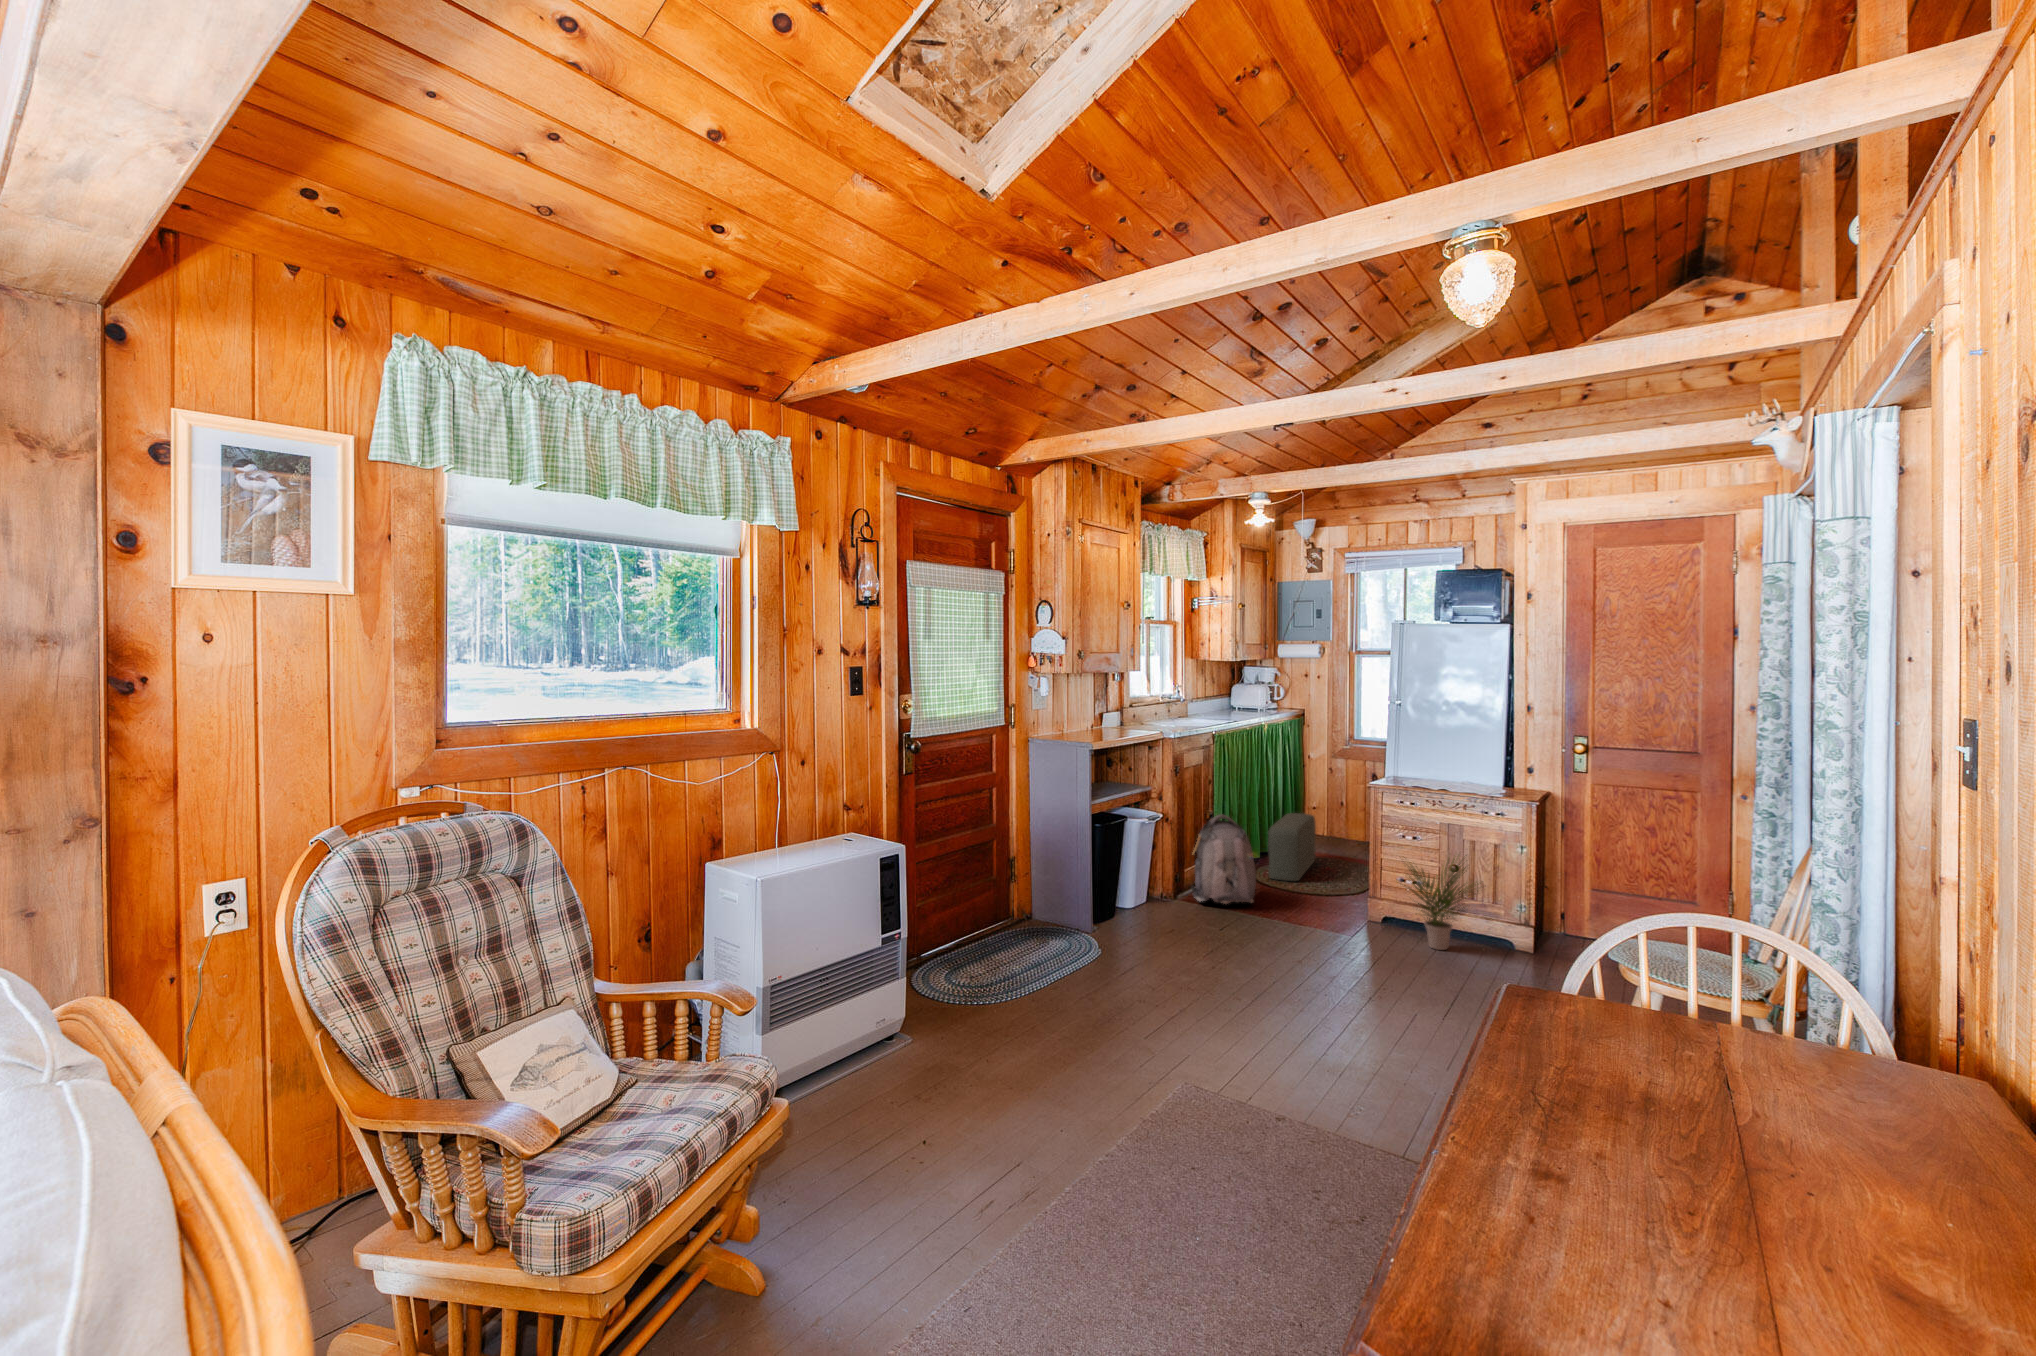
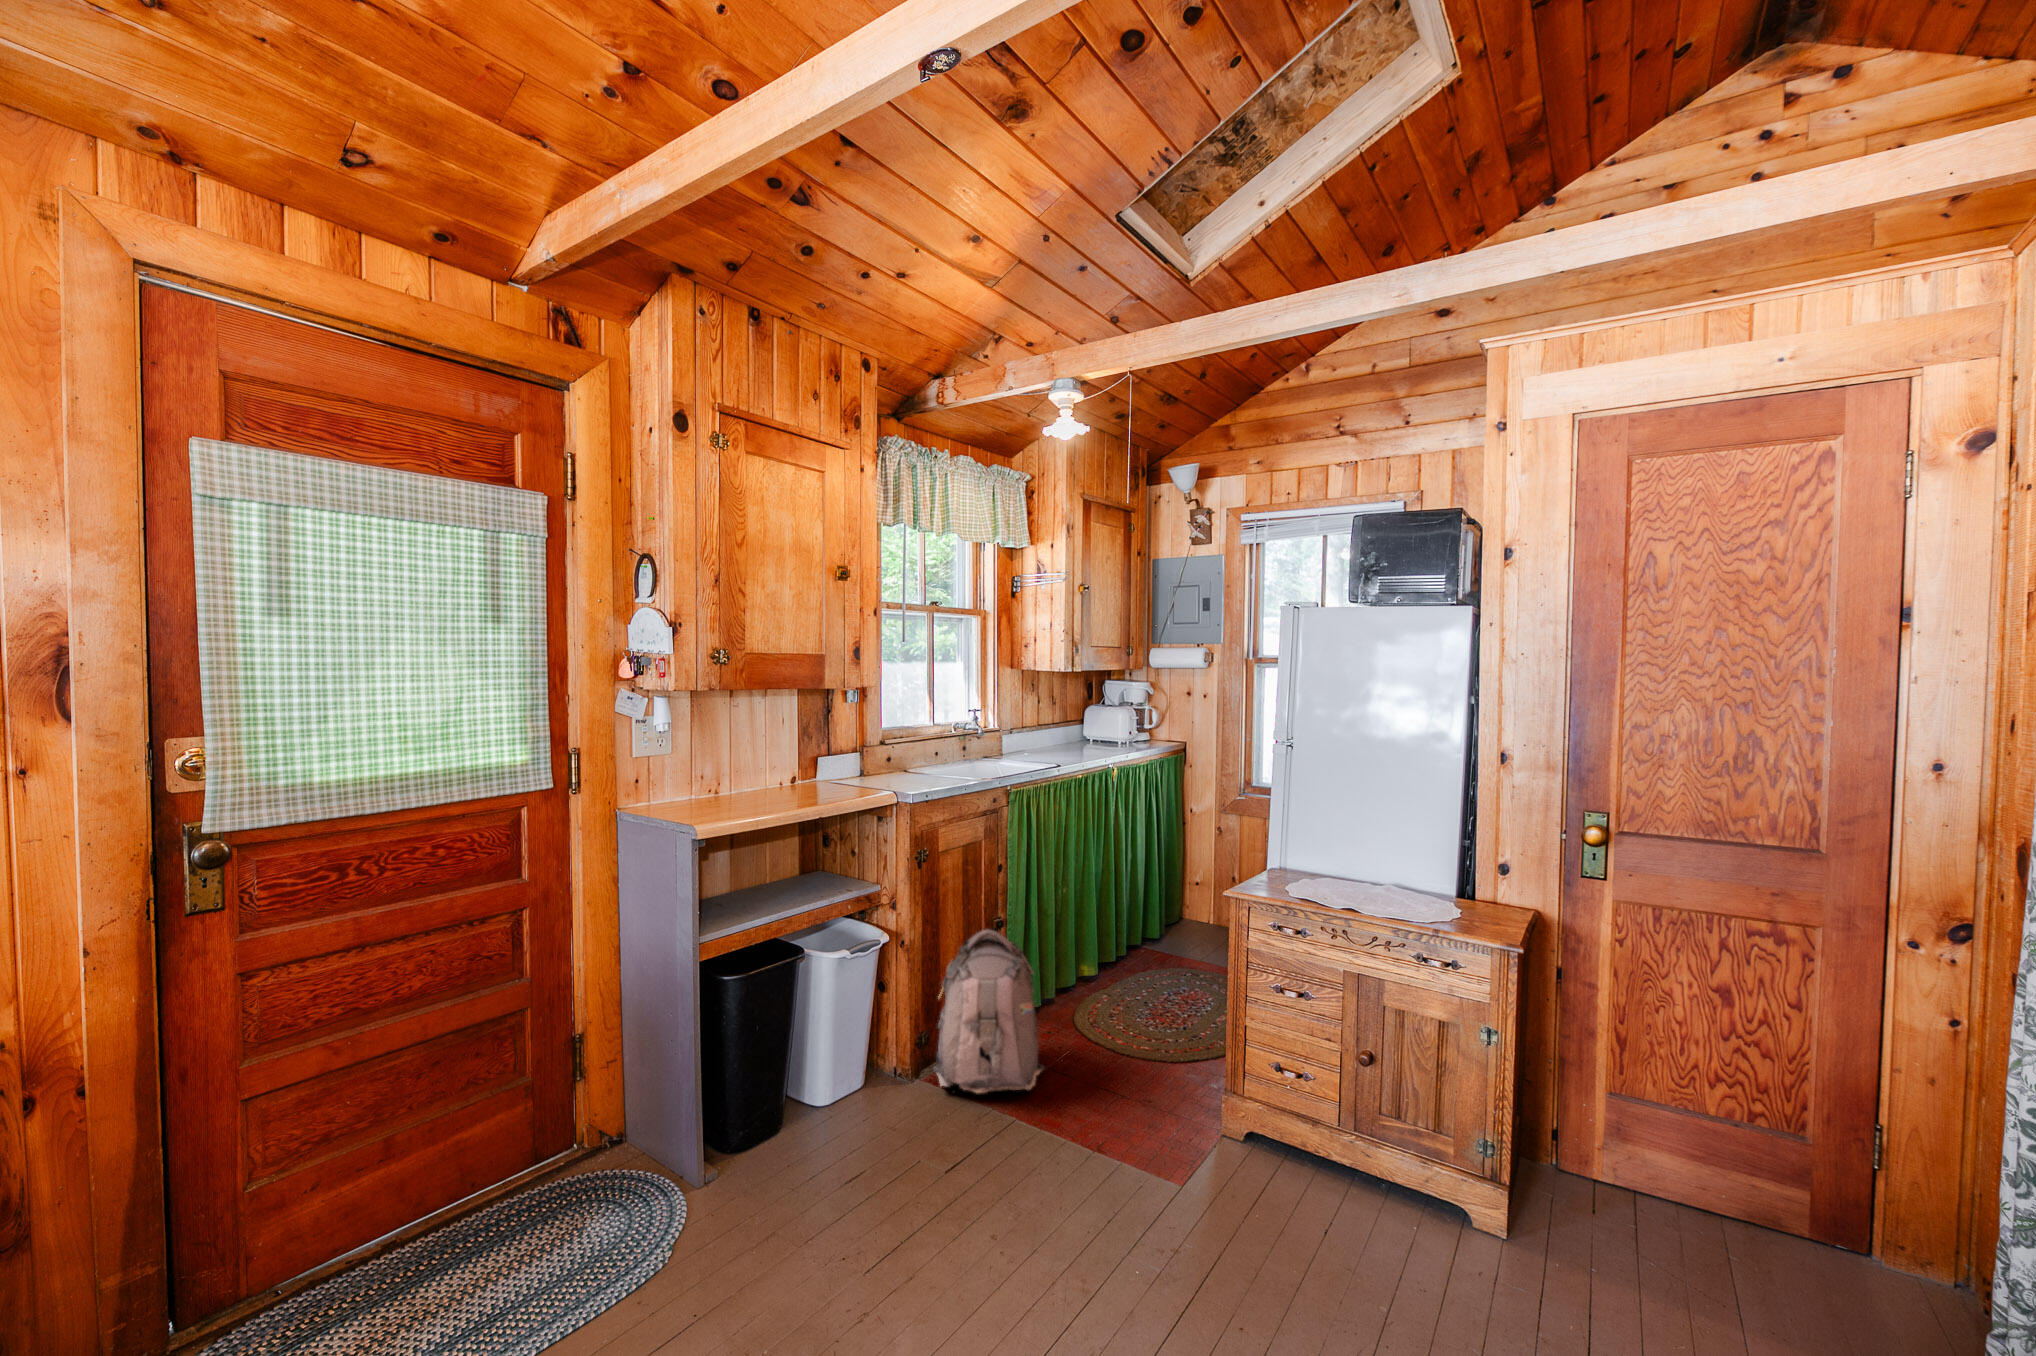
pouf: present [1268,813,1316,881] -> none [1092,904,1181,1027]
potted plant: present [1400,859,1473,950] -> none [1242,1033,1424,1237]

